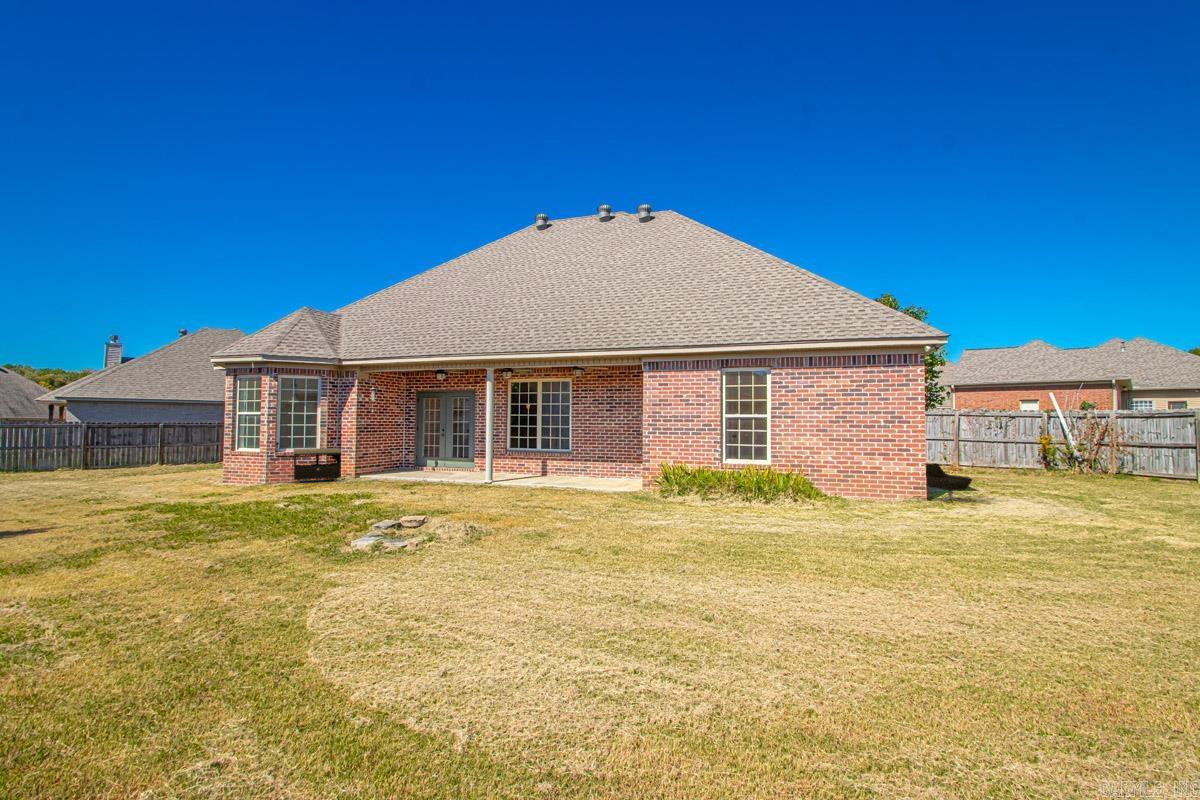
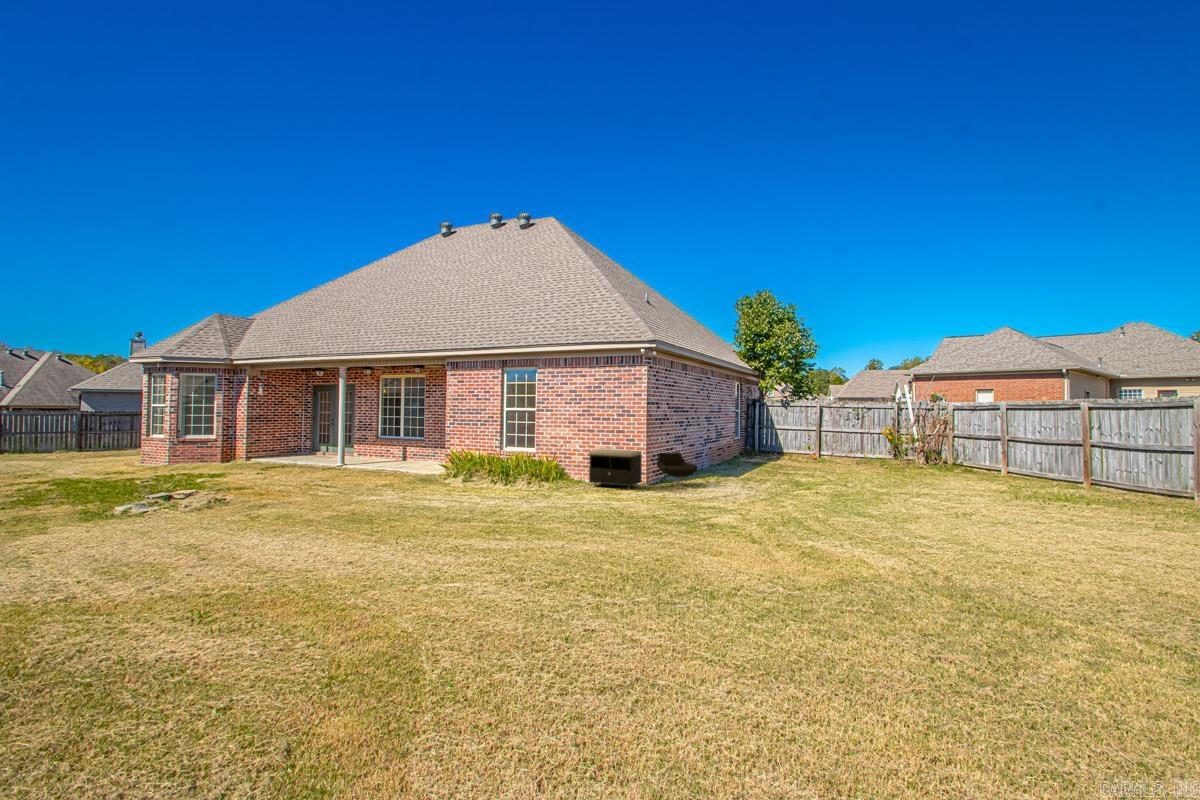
storage bench: present [294,448,341,483] -> present [589,449,642,489]

